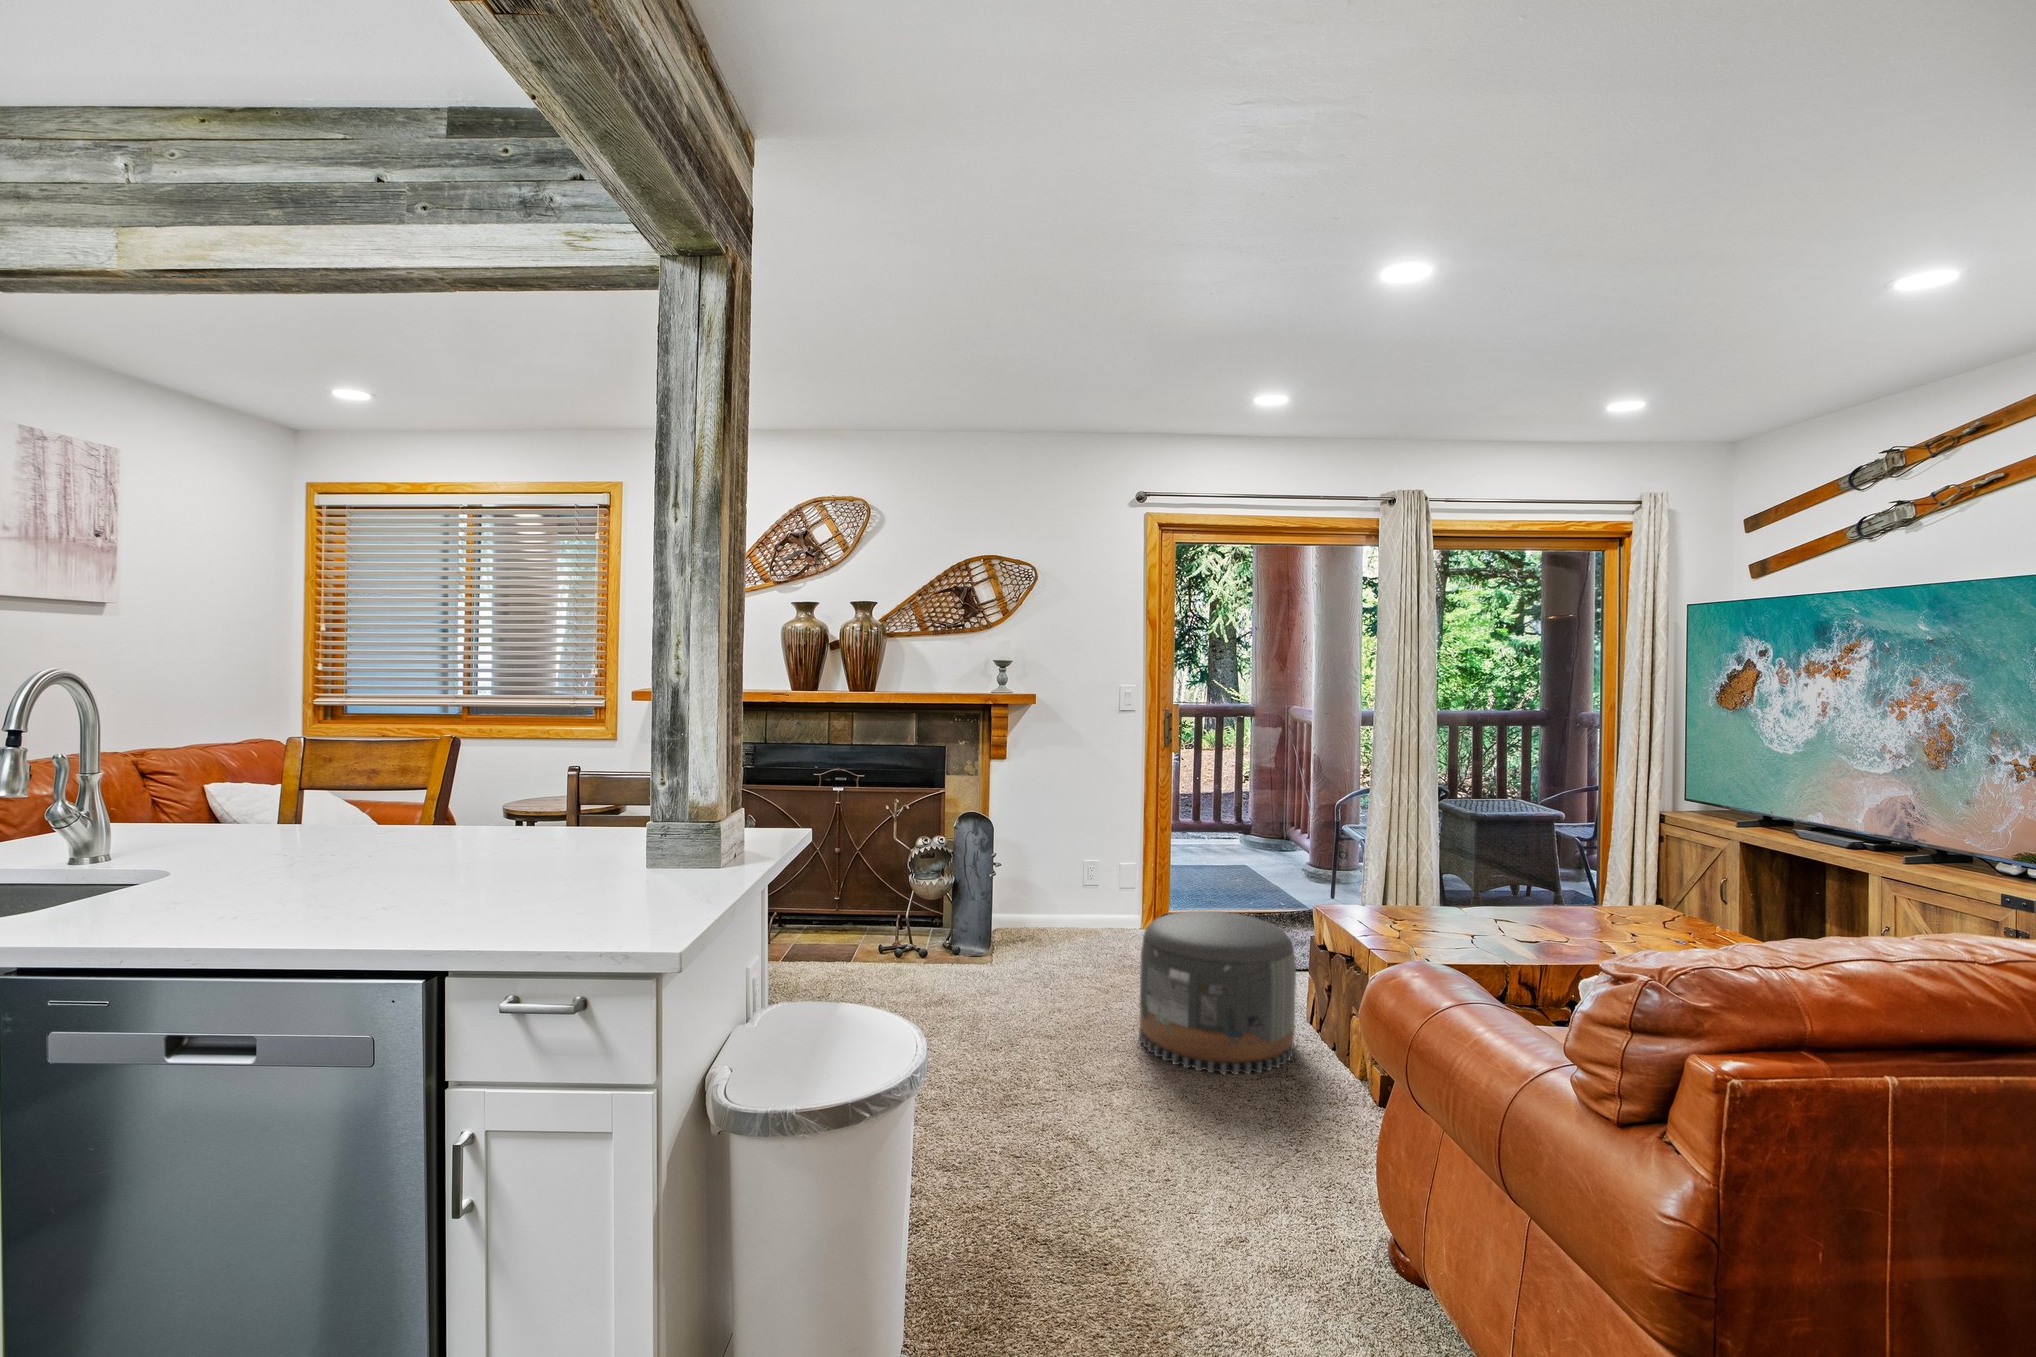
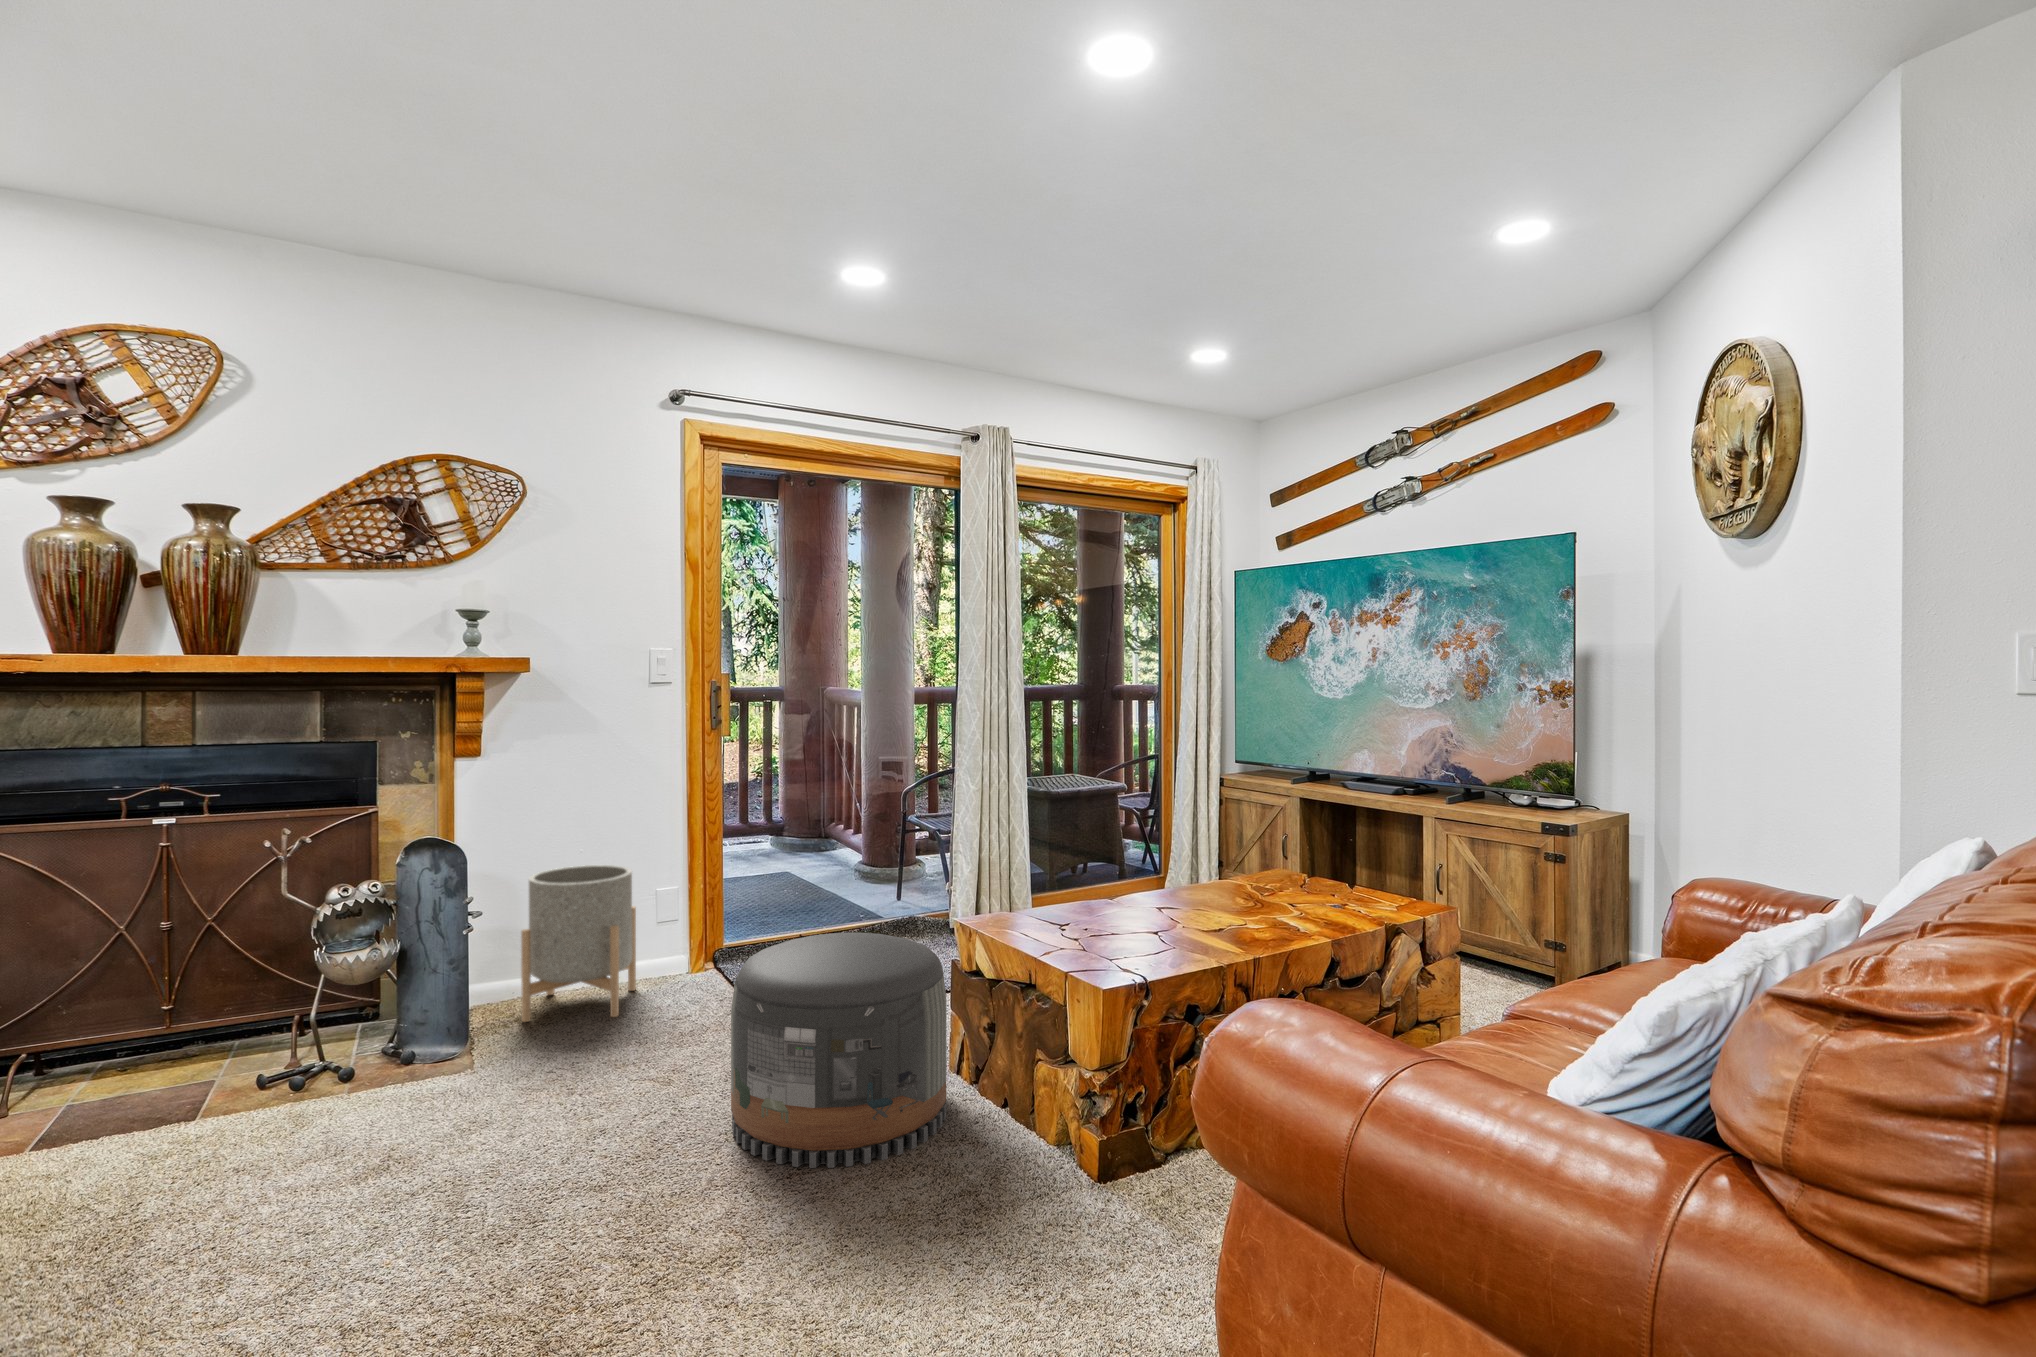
planter: none [1023,841,1099,950] -> present [521,865,636,1022]

